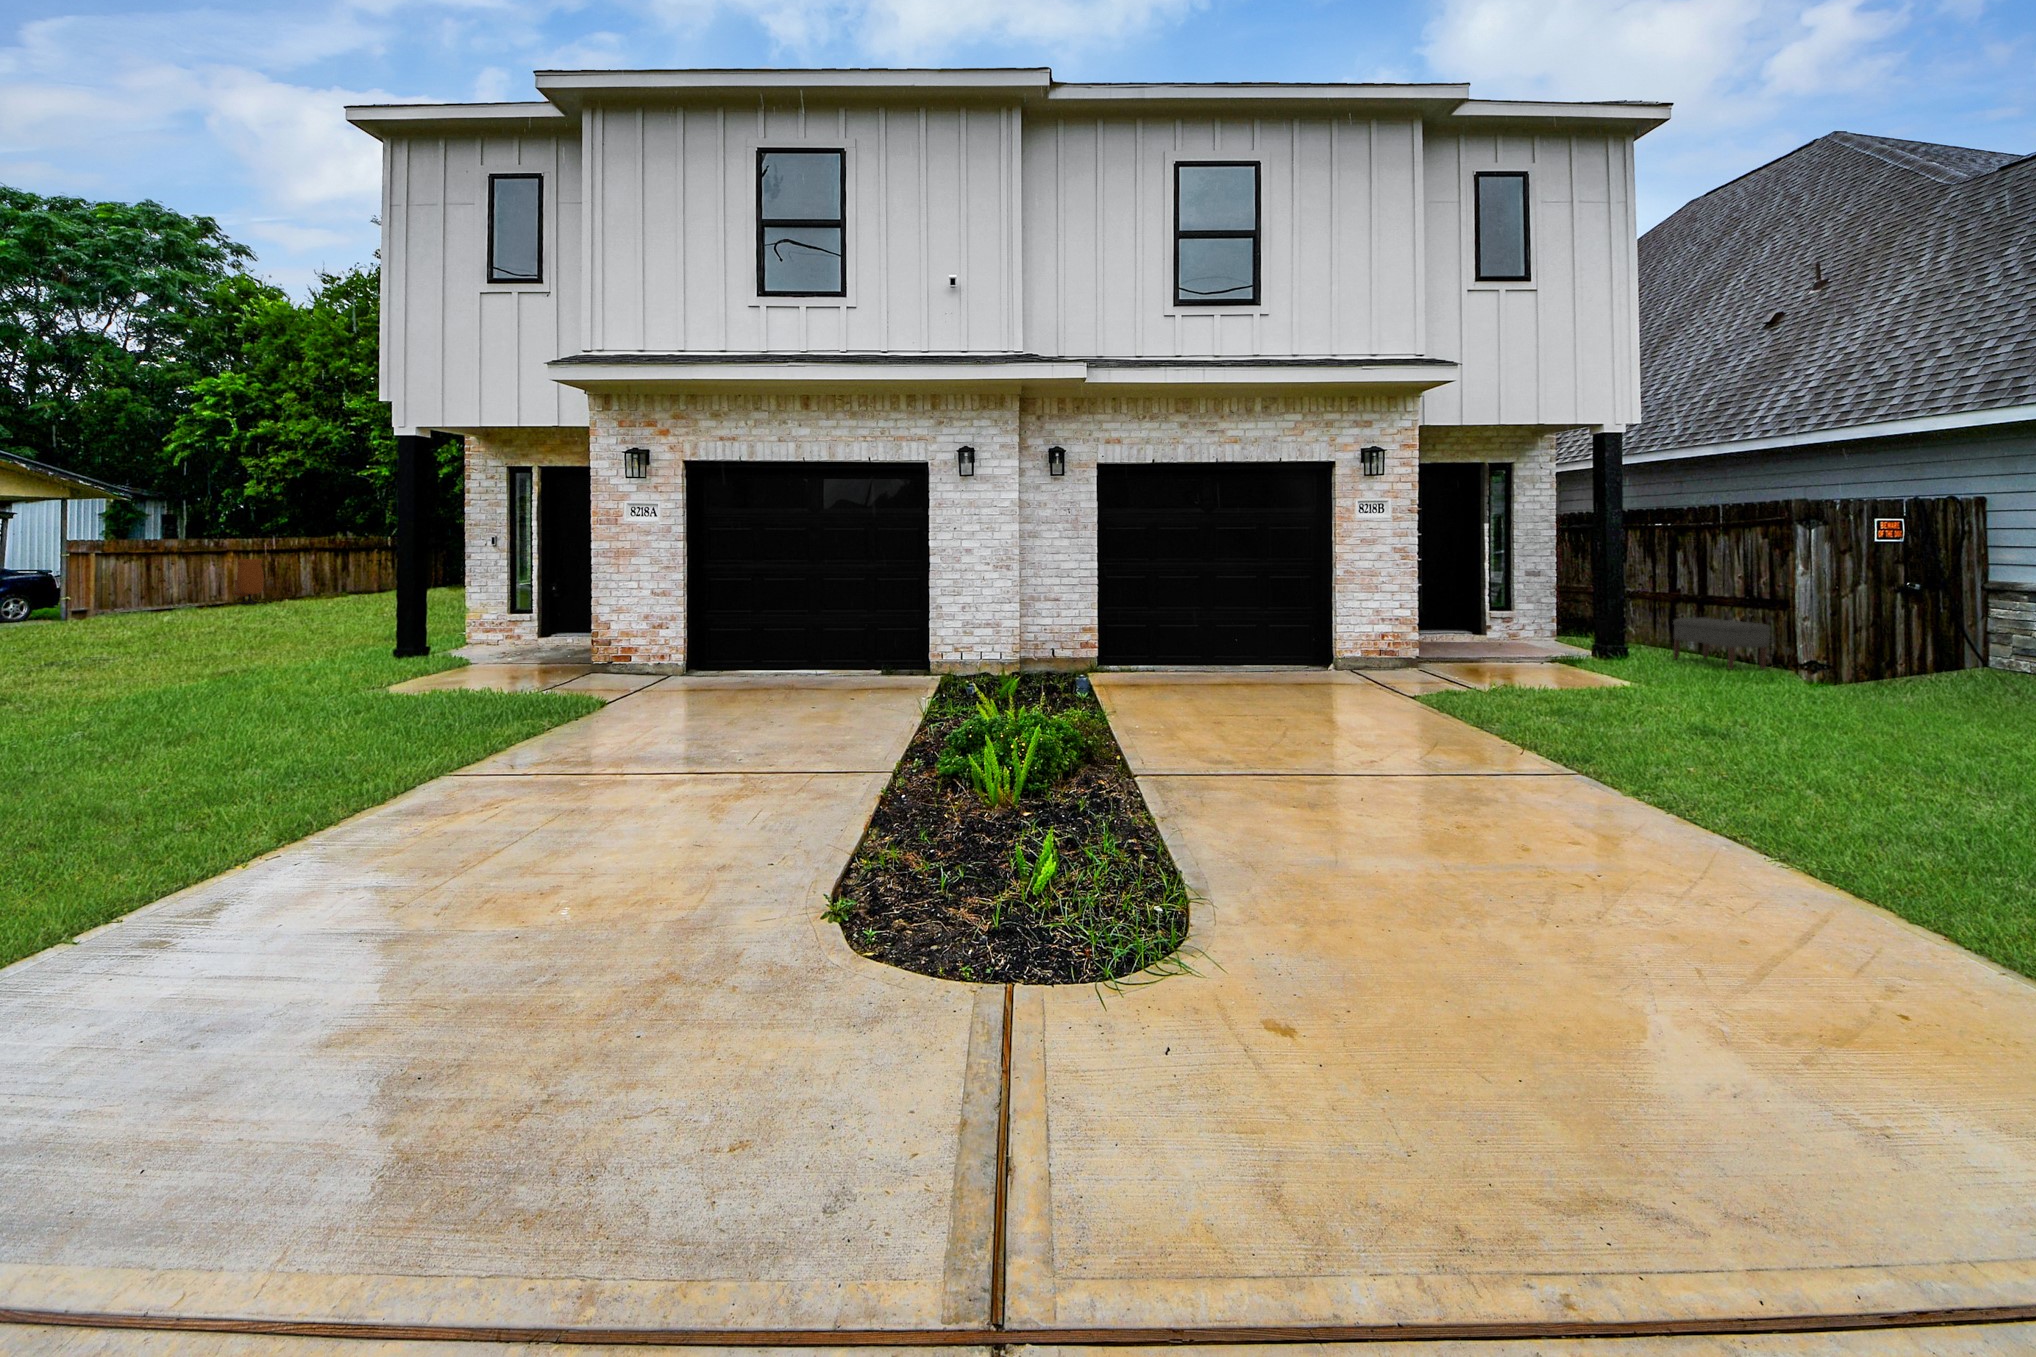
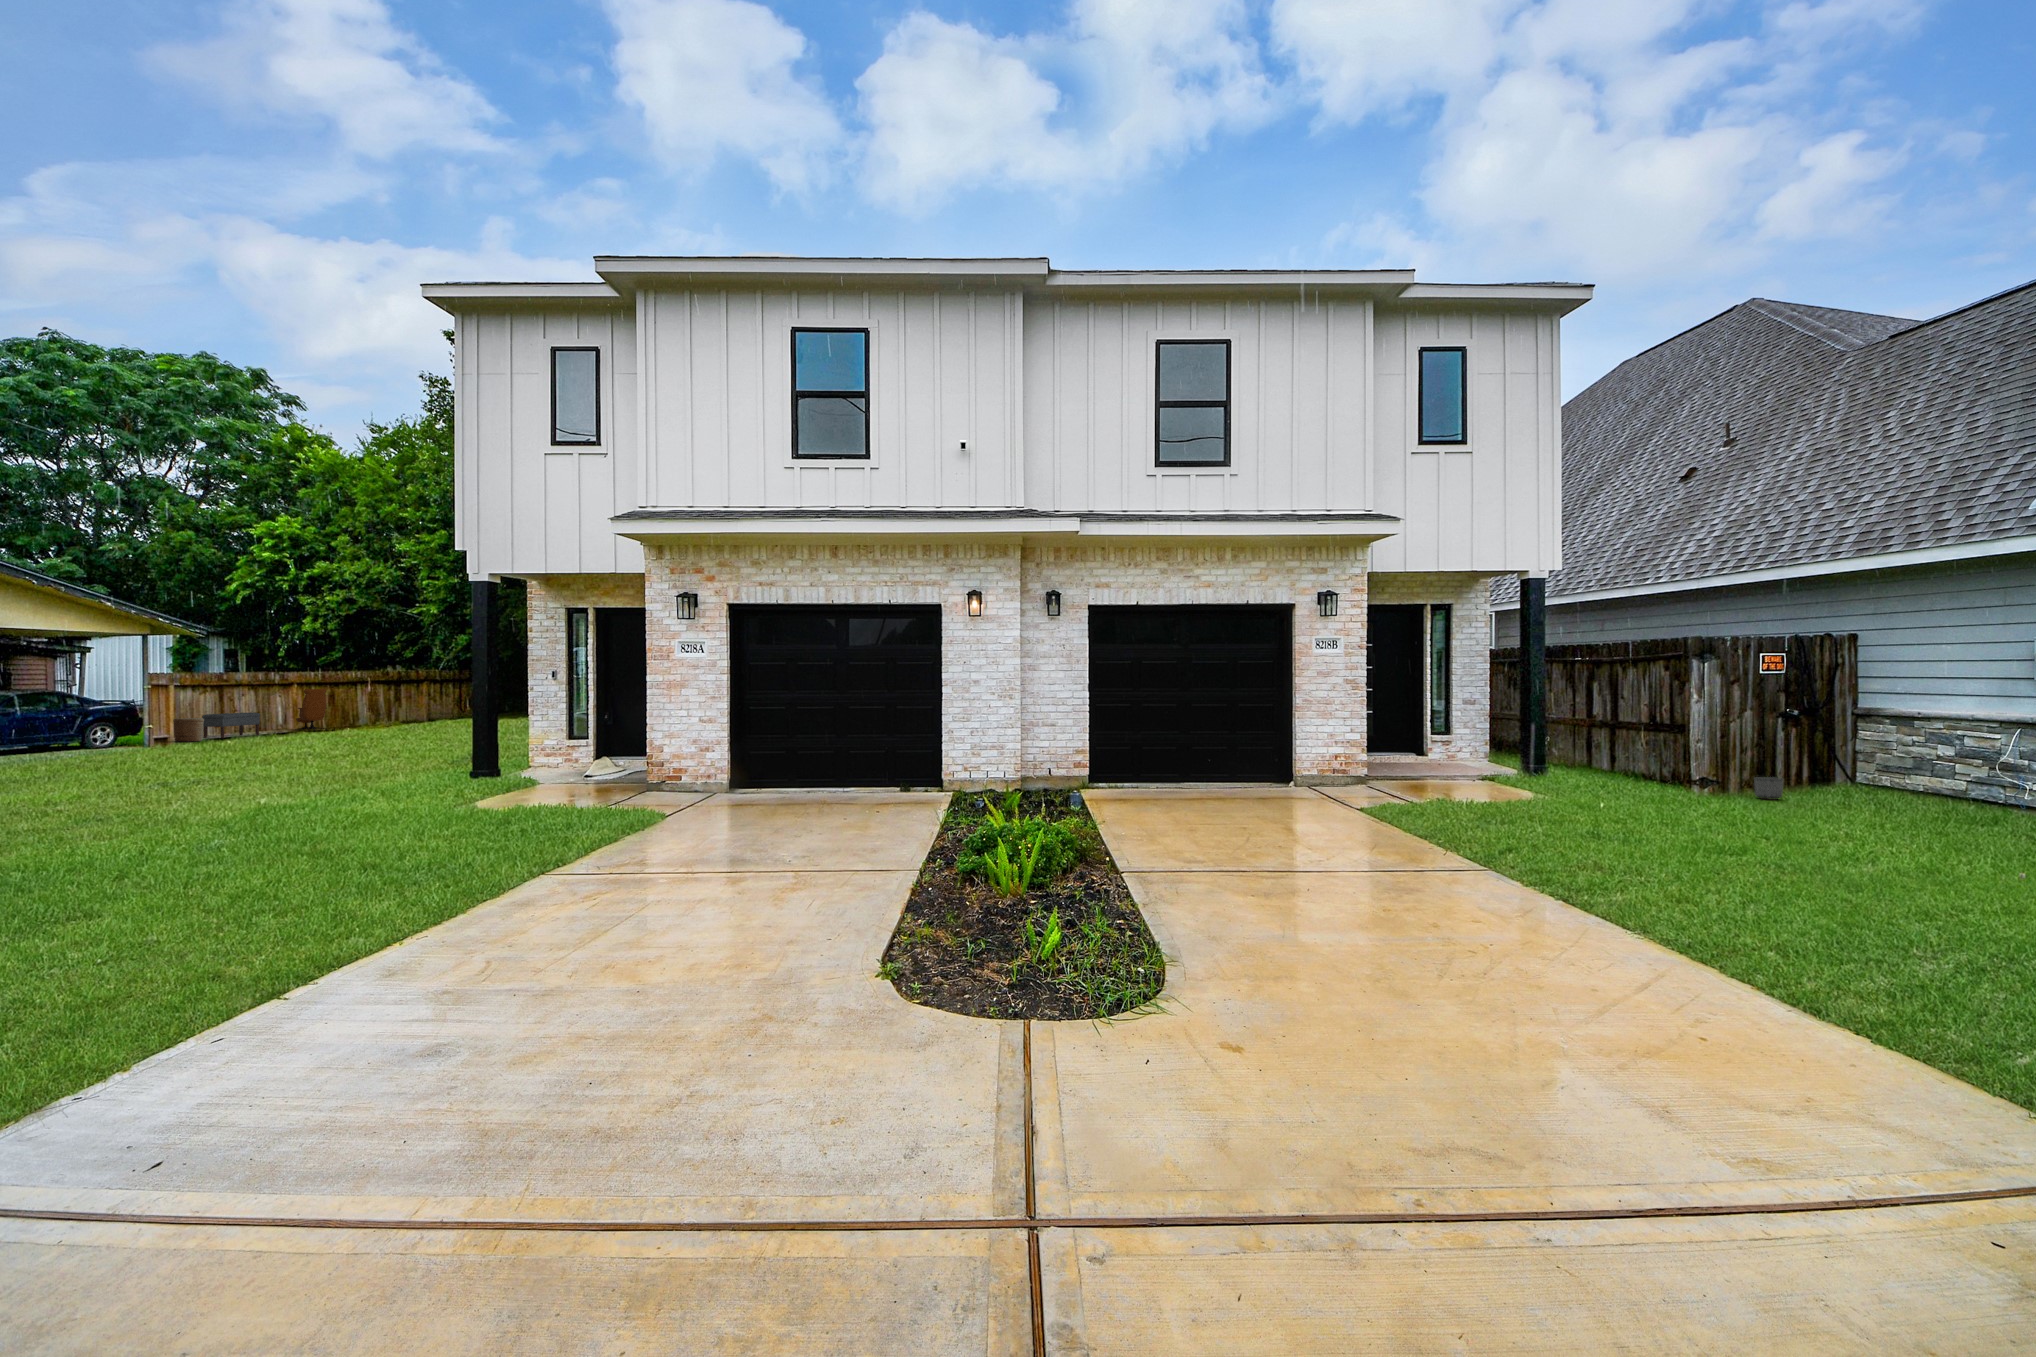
woven basket: none [92,591,126,618] -> present [173,718,204,742]
bench: present [1673,618,1771,669] -> present [202,713,260,738]
planter: none [1865,661,1901,687] -> present [1754,777,1783,800]

